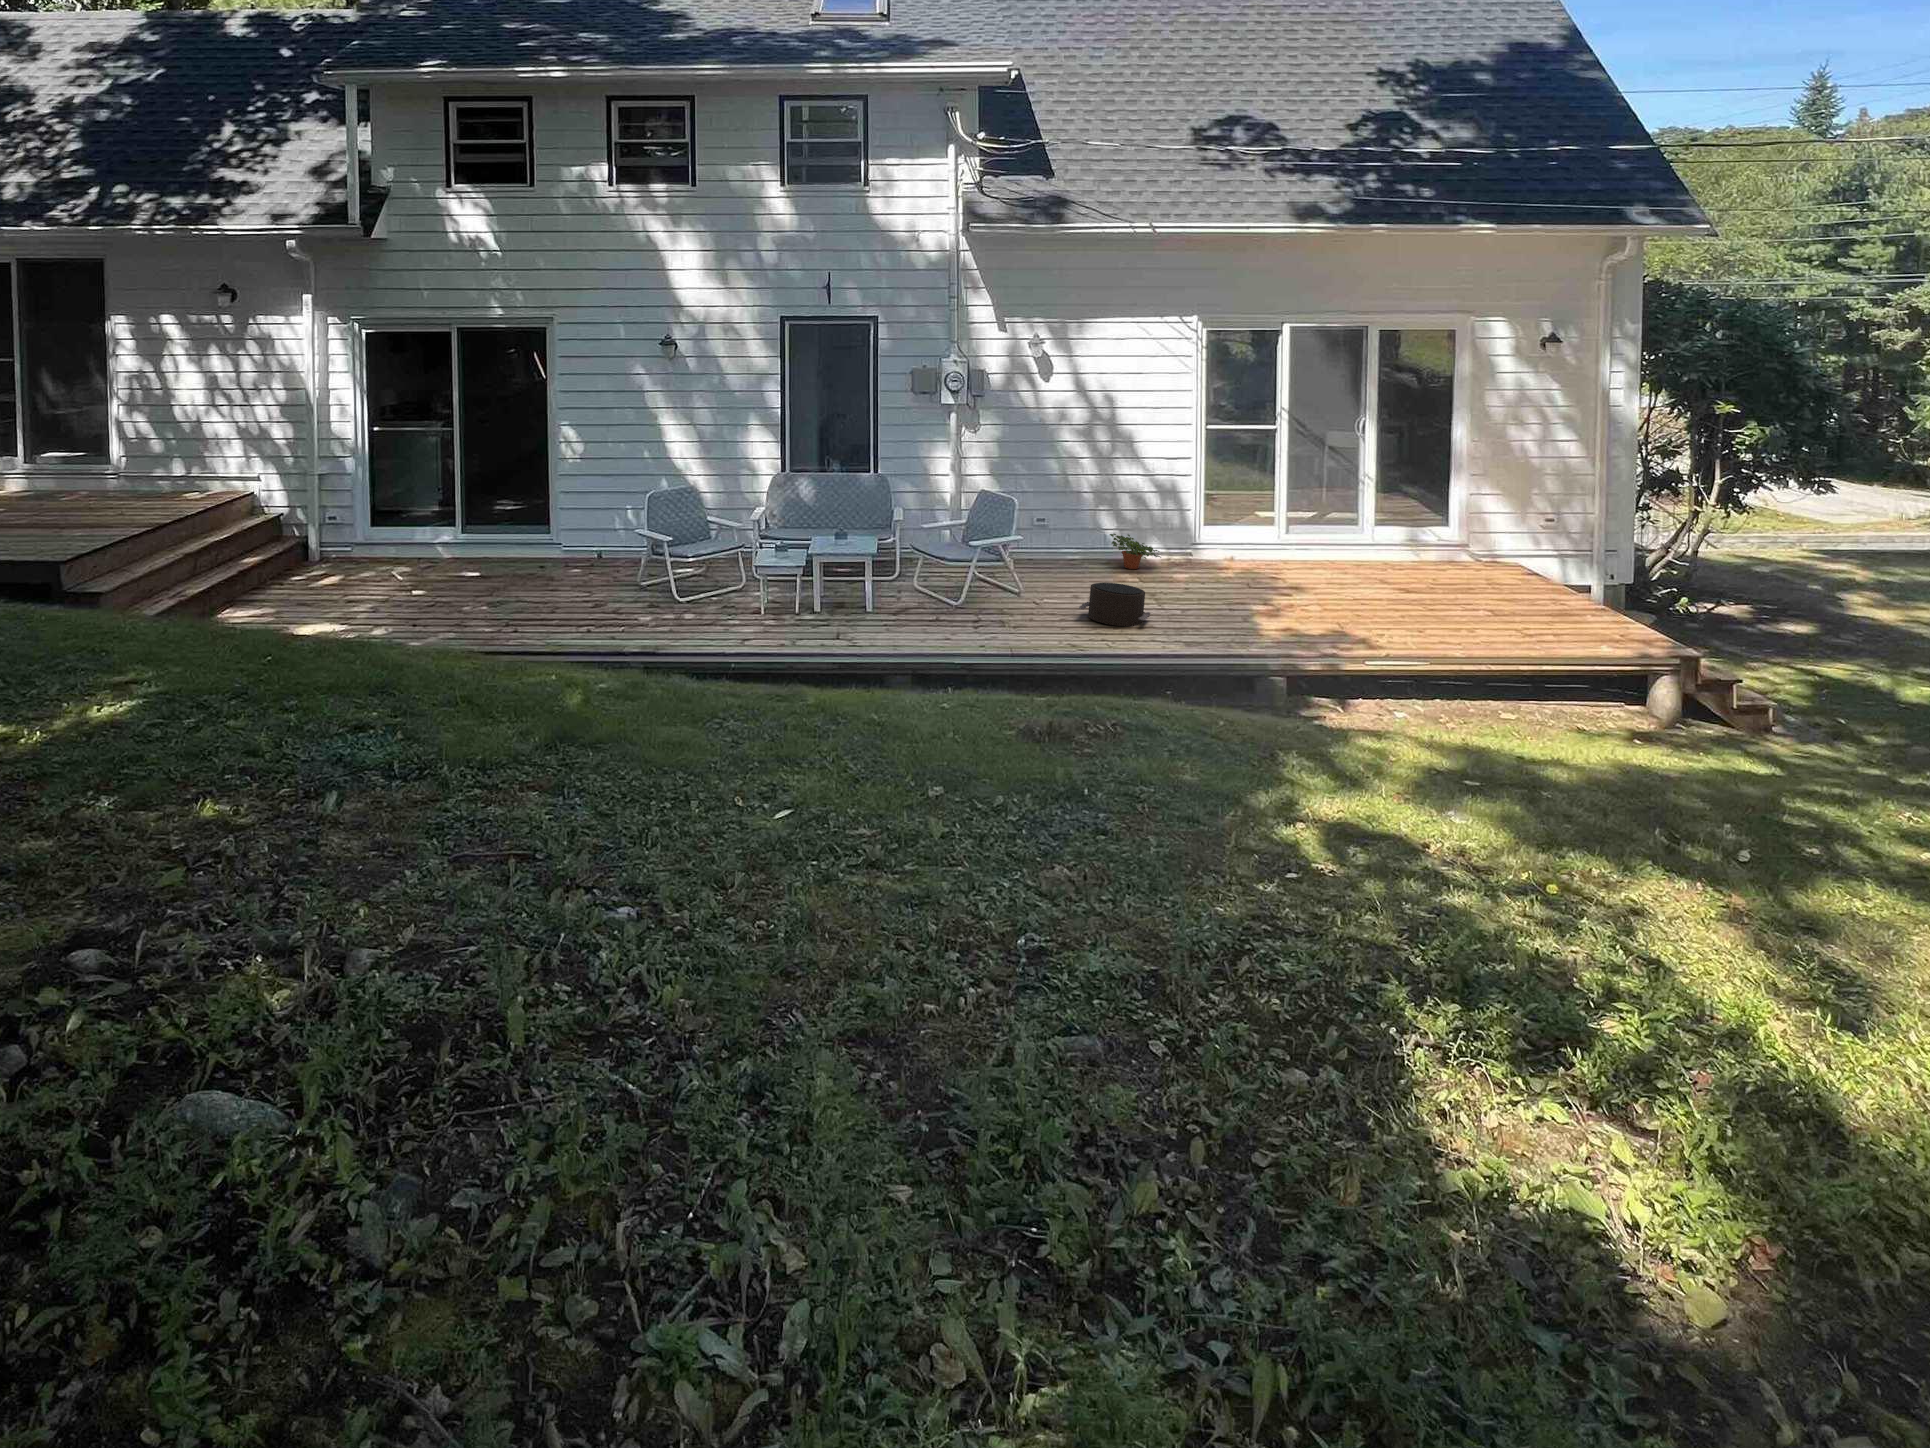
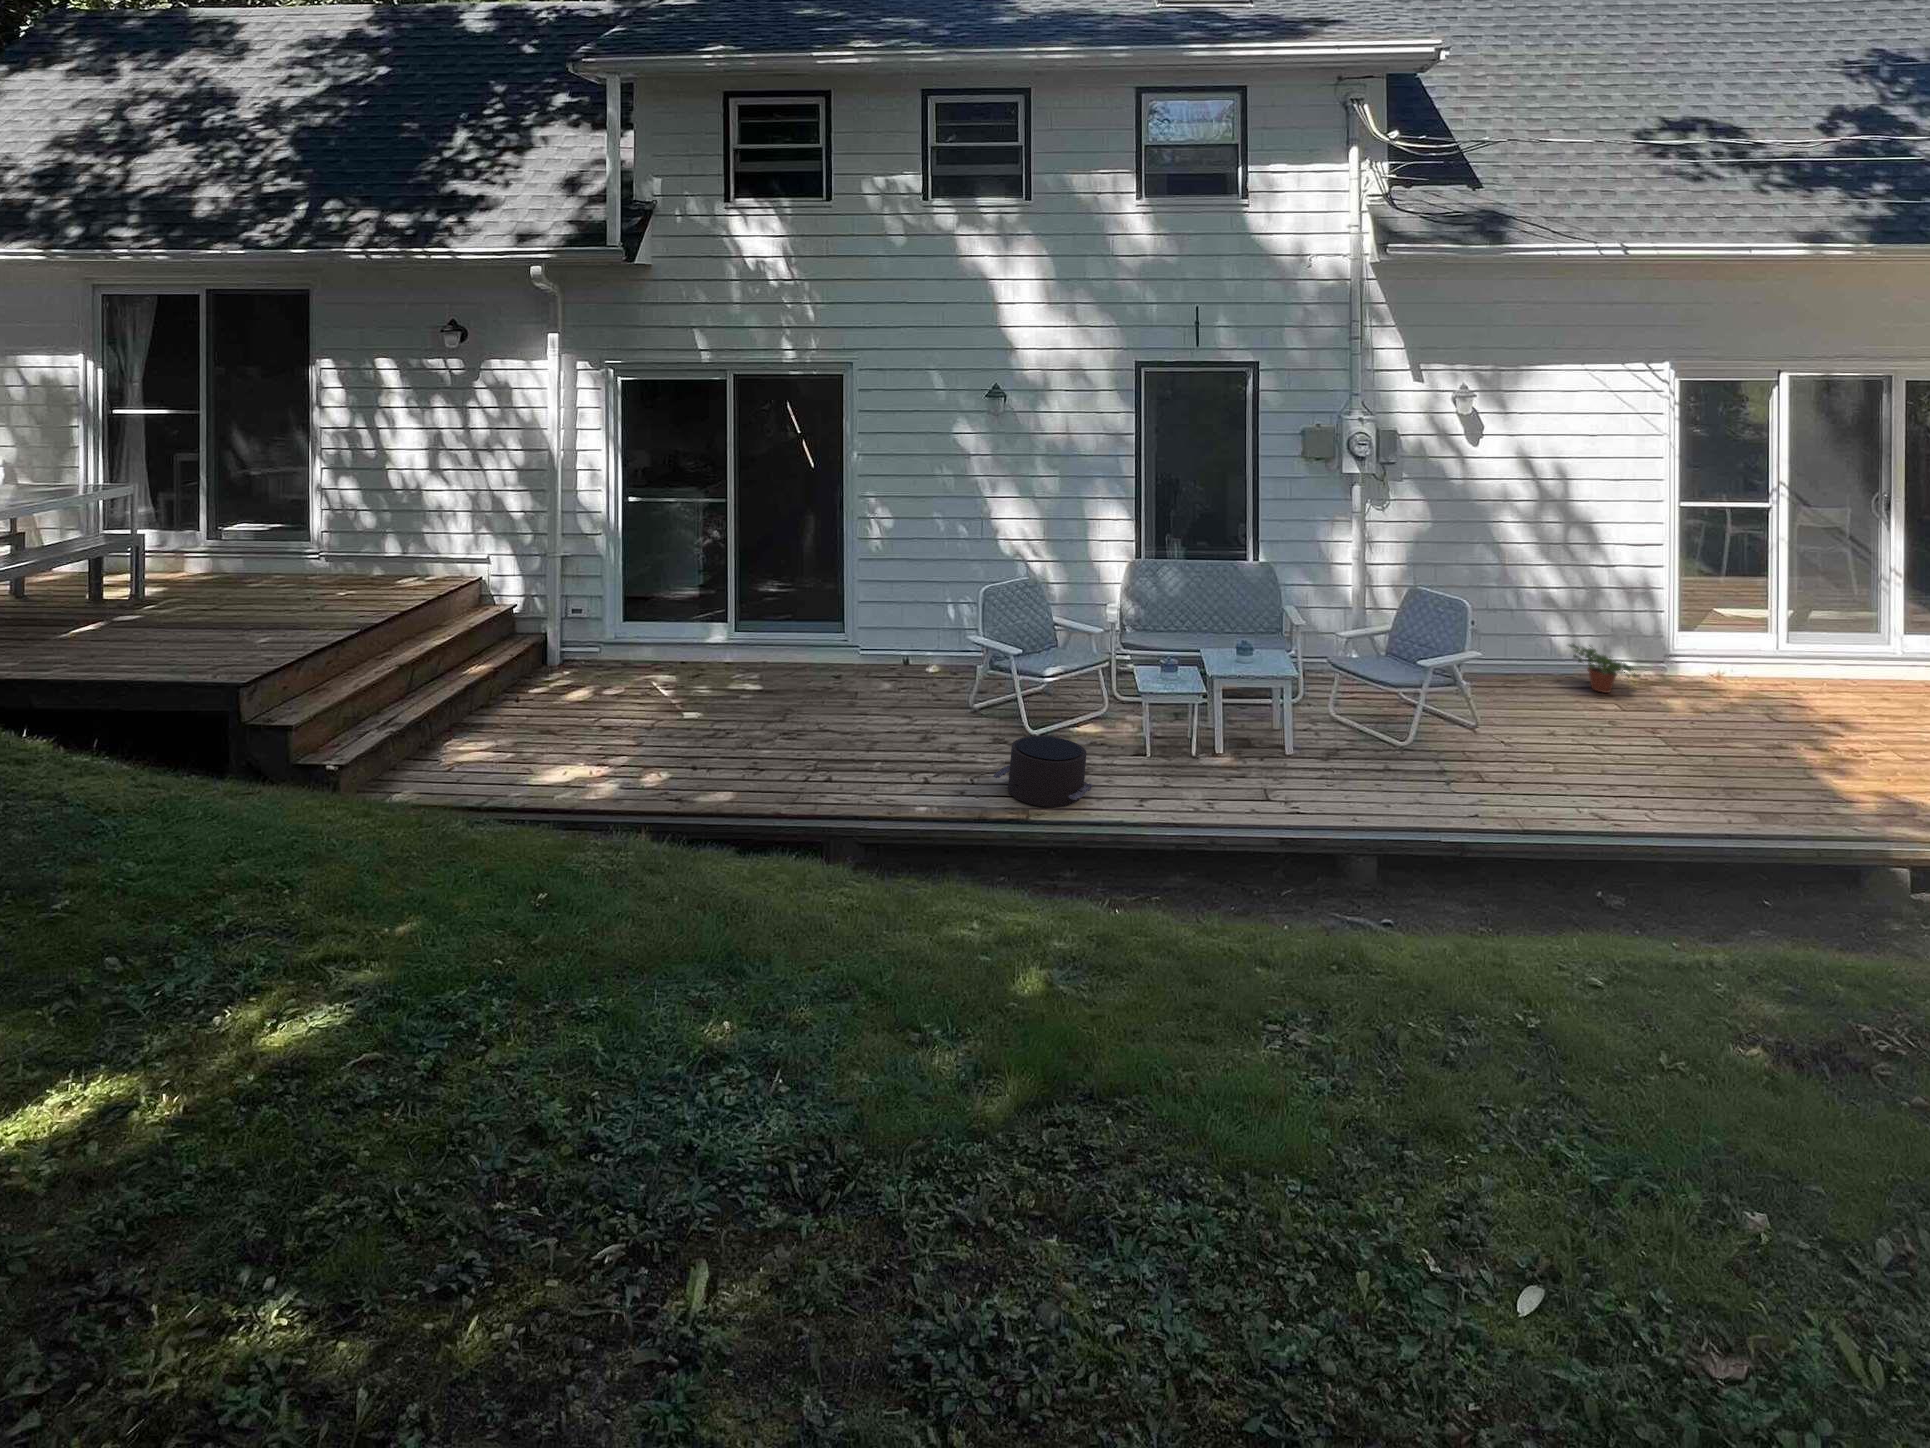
pouf: present [1079,583,1150,626] -> present [993,736,1093,807]

